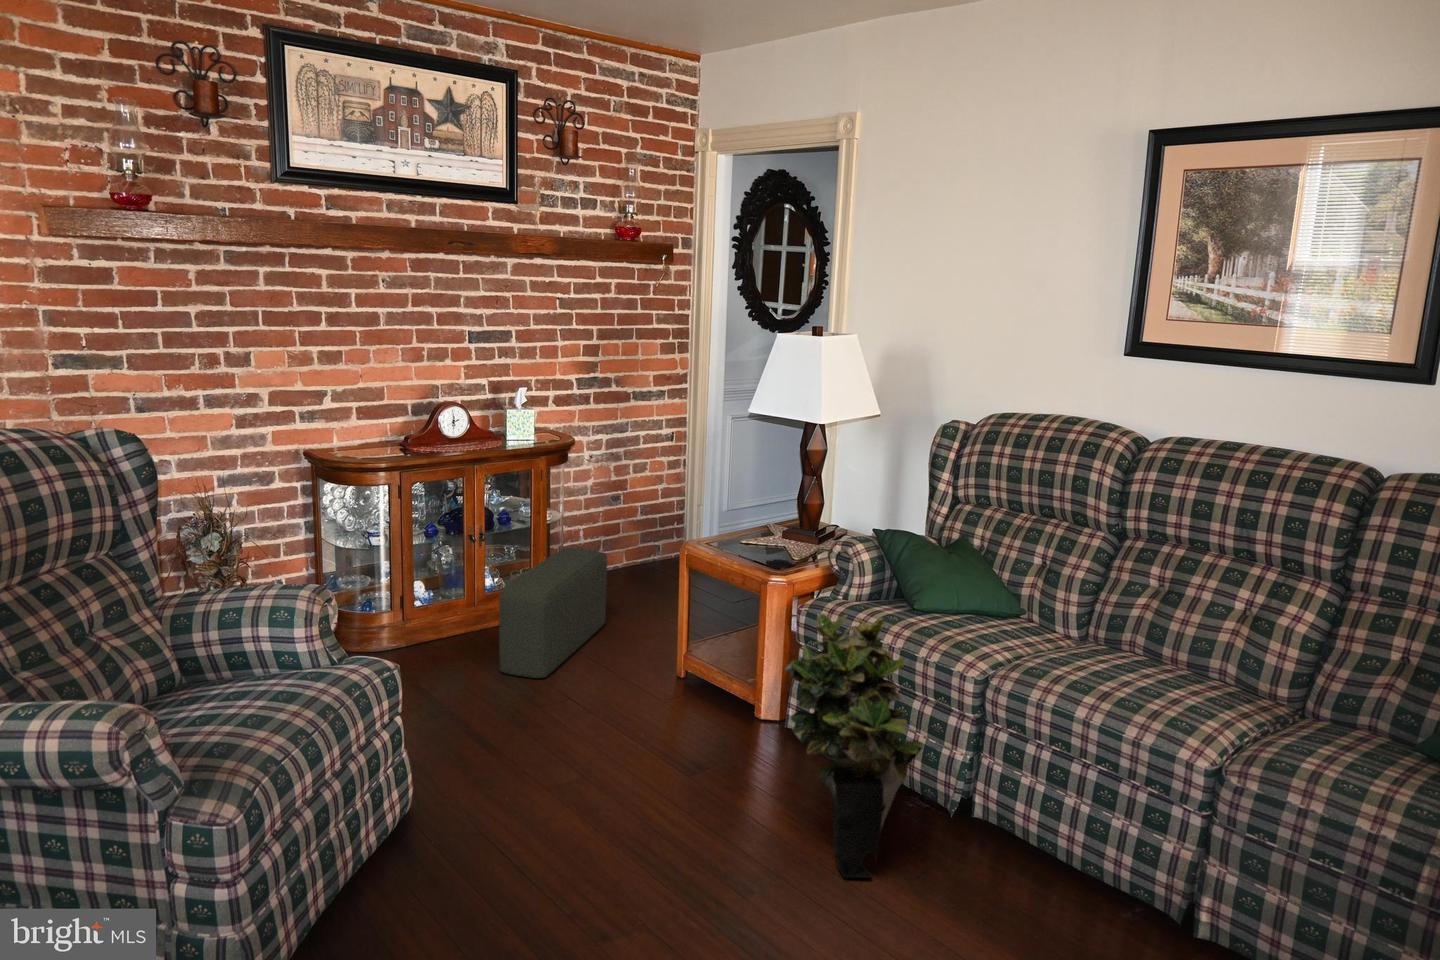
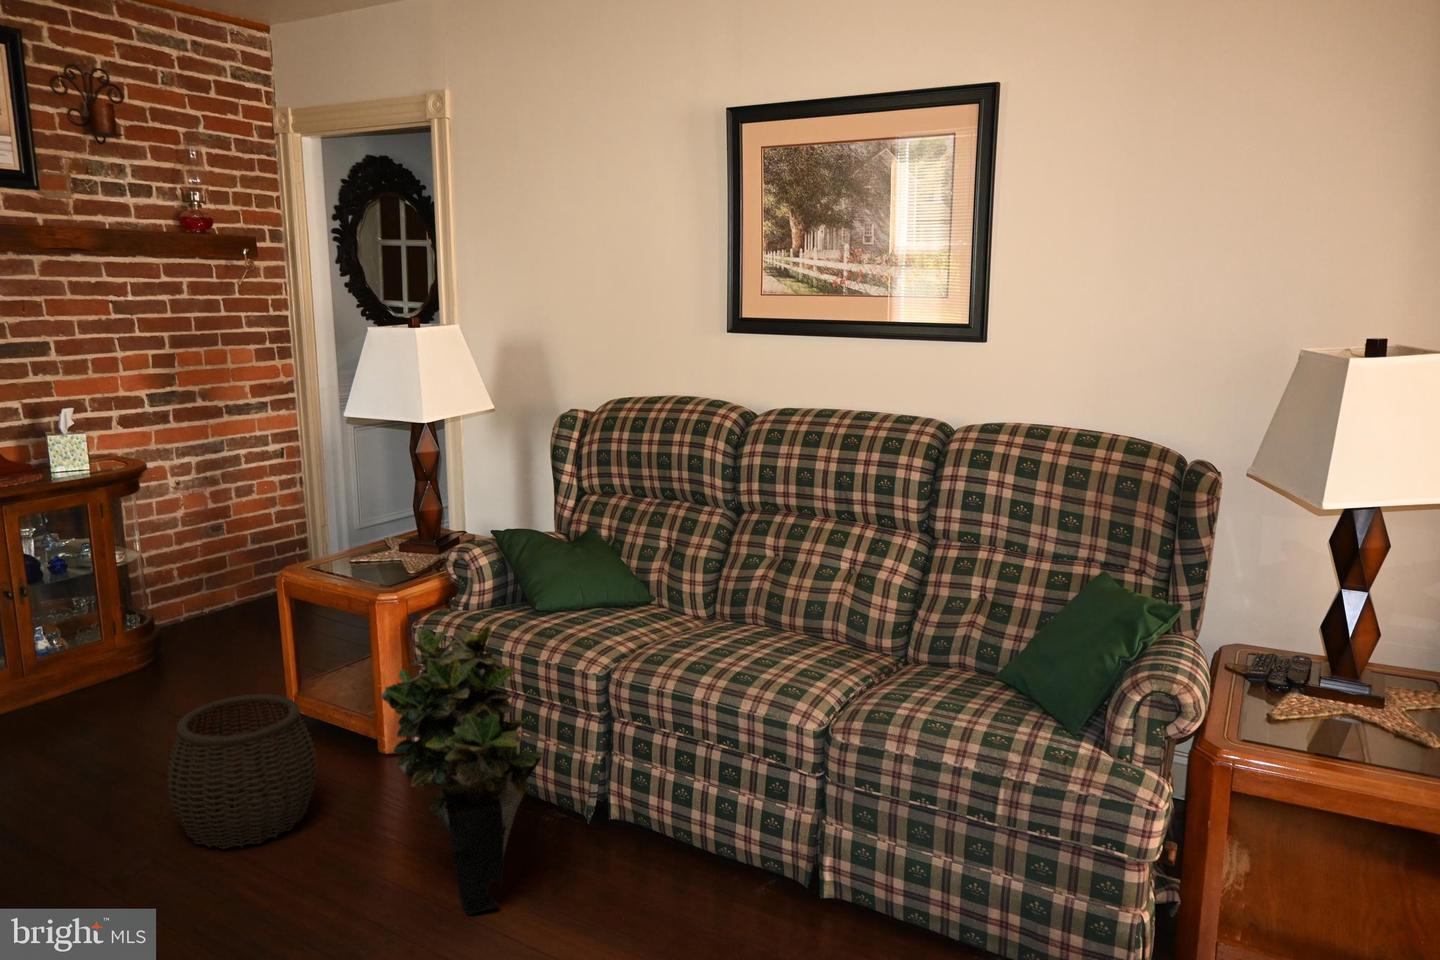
pouf: present [499,548,607,678] -> none [48,591,206,752]
woven basket: none [593,649,711,780] -> present [167,694,317,849]

